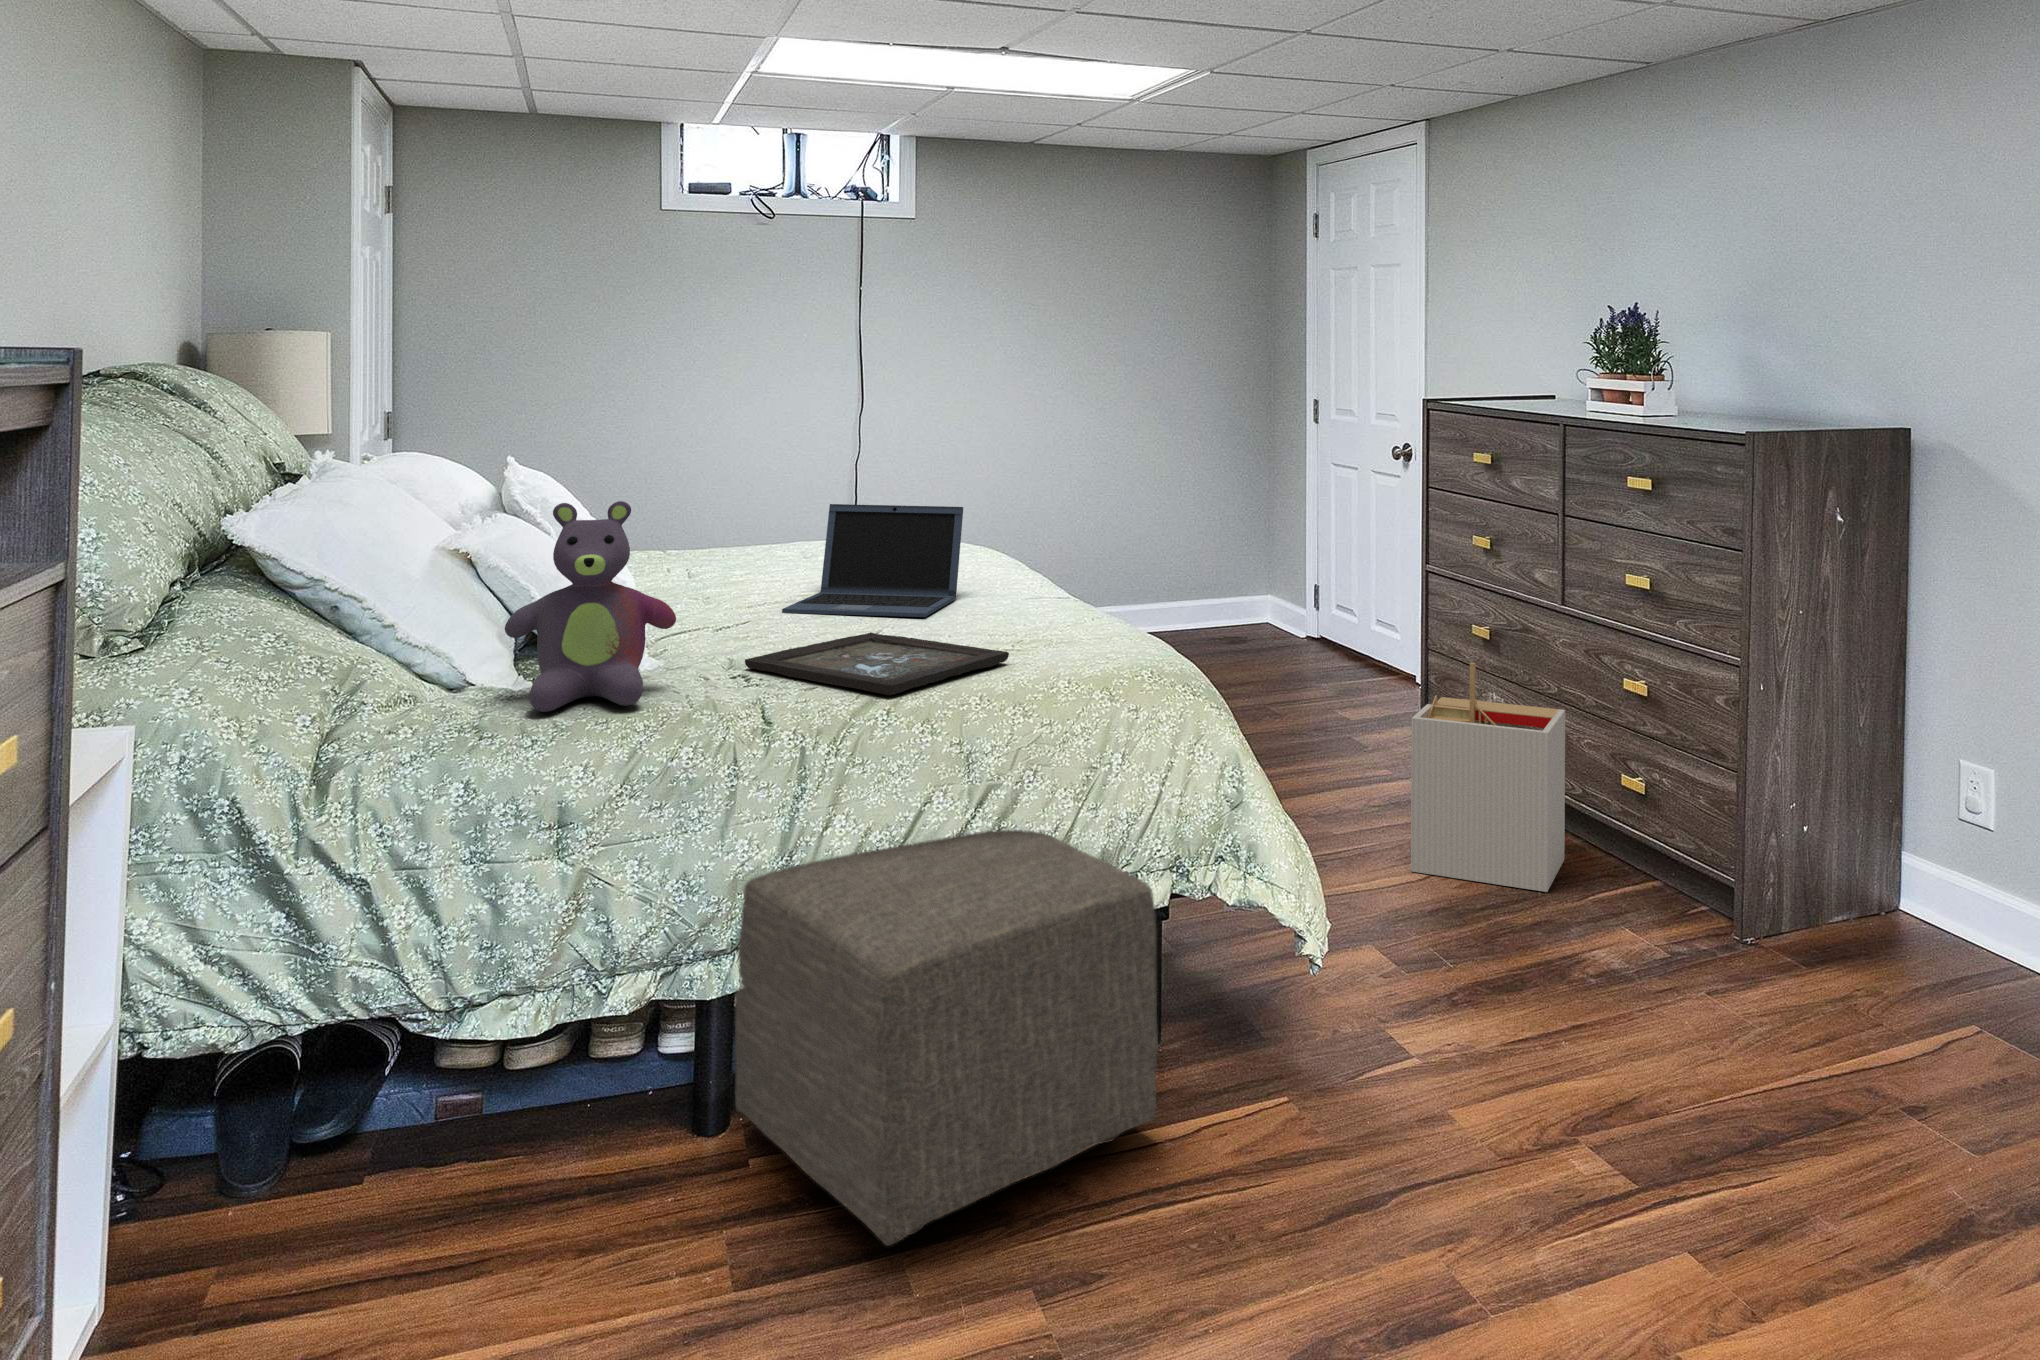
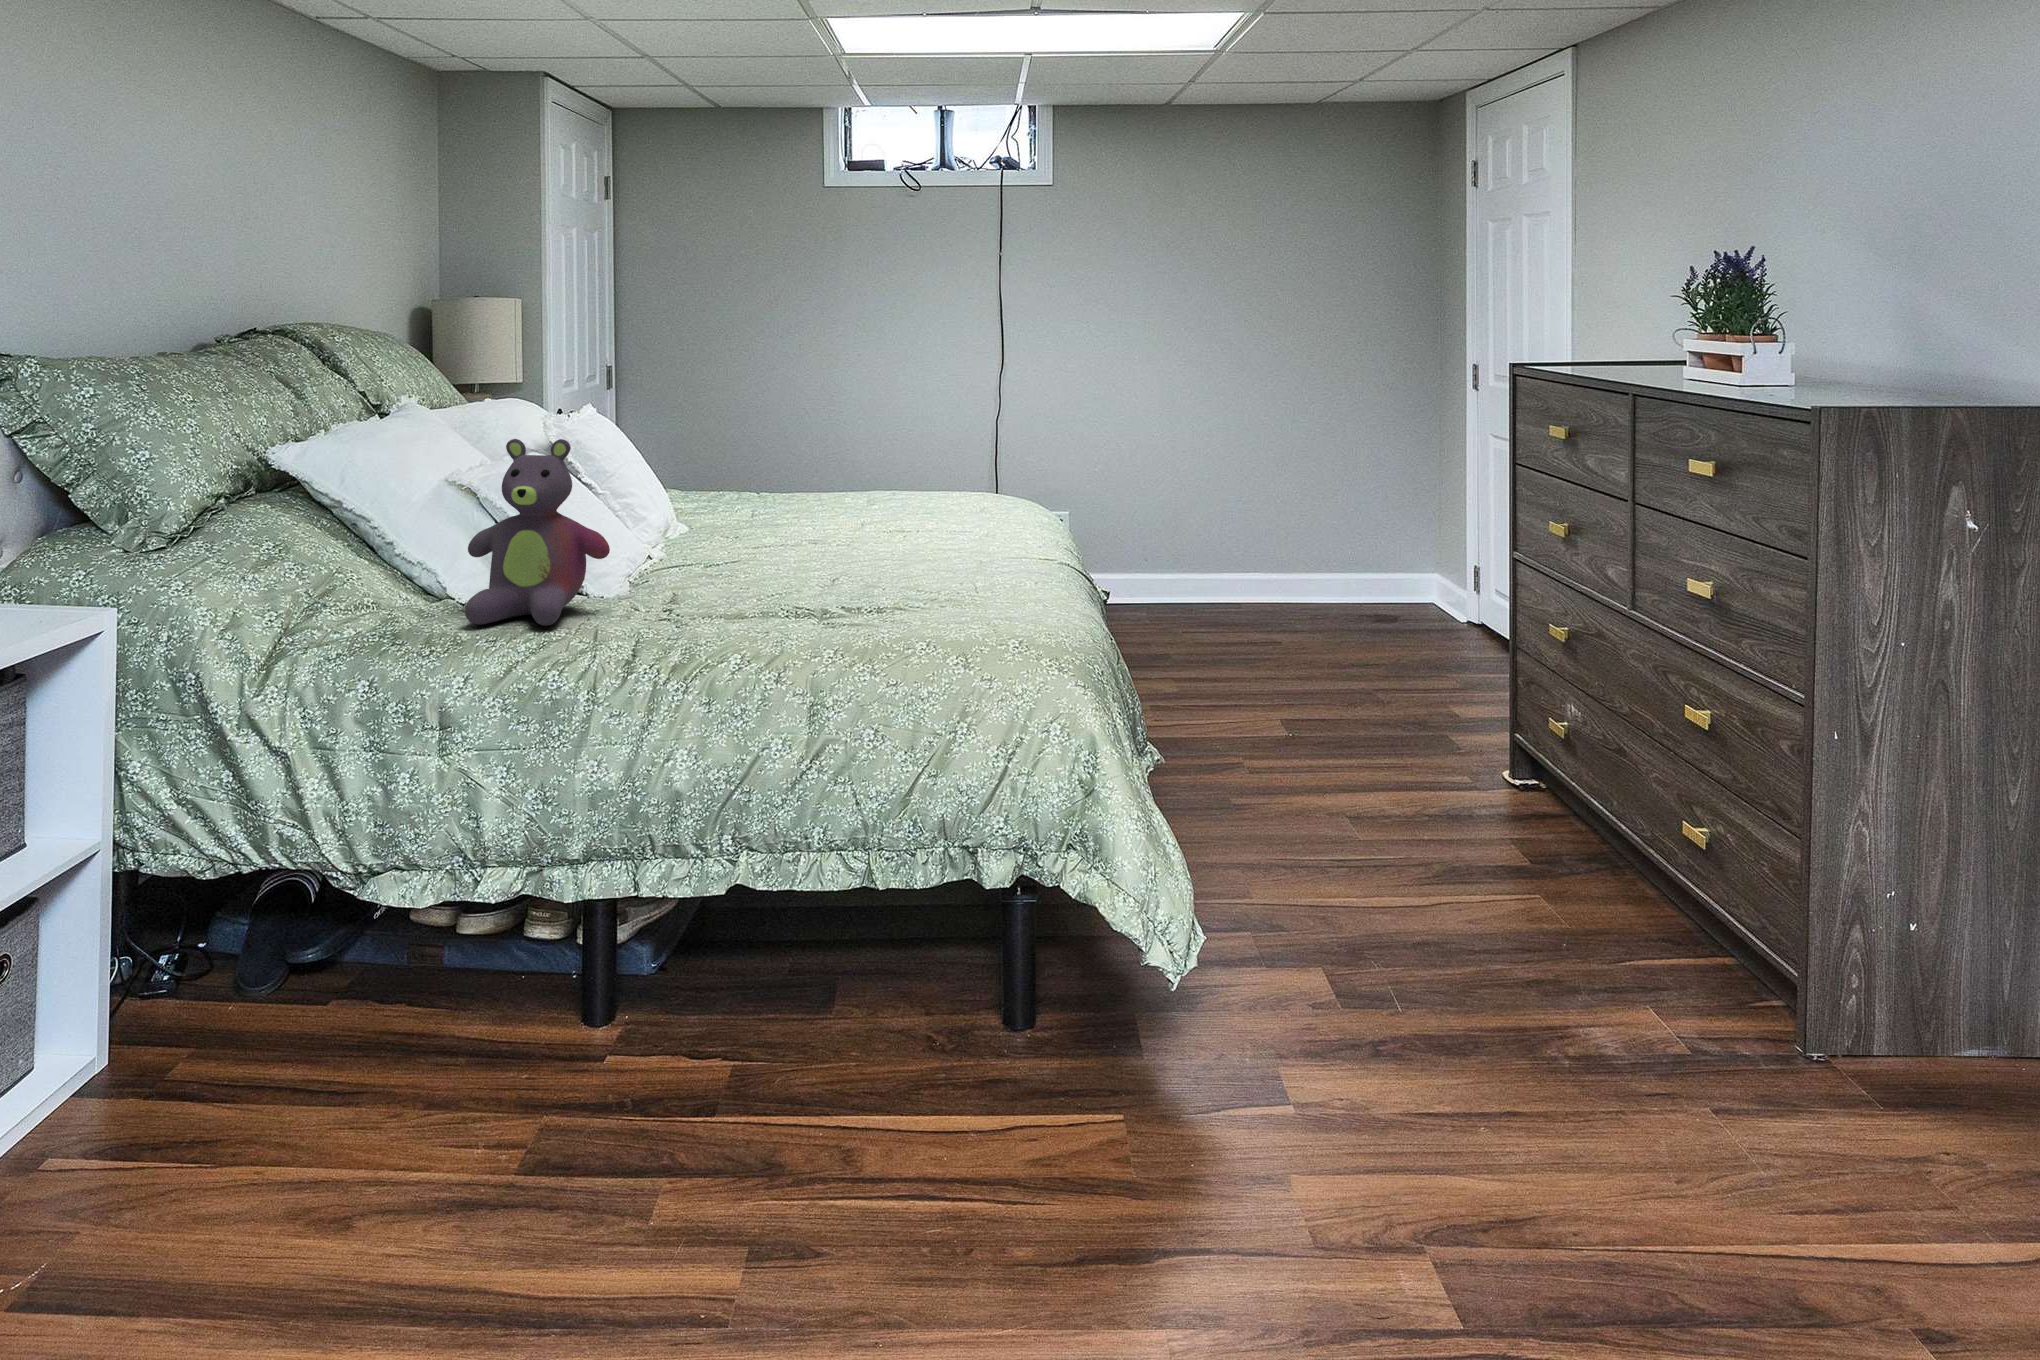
laptop: present [782,504,963,617] -> none [786,455,967,568]
tray: present [745,632,1009,695] -> none [686,578,924,638]
storage bin: present [1411,663,1565,892] -> none [1423,666,1625,944]
ottoman: present [735,830,1158,1245] -> none [601,767,961,1171]

